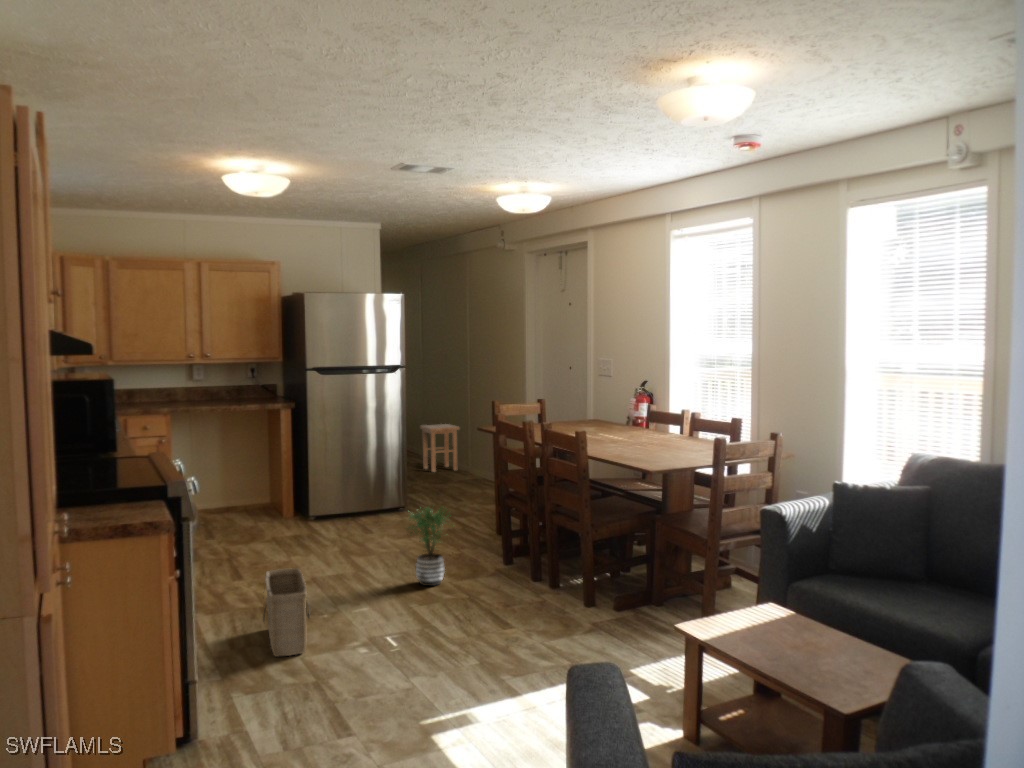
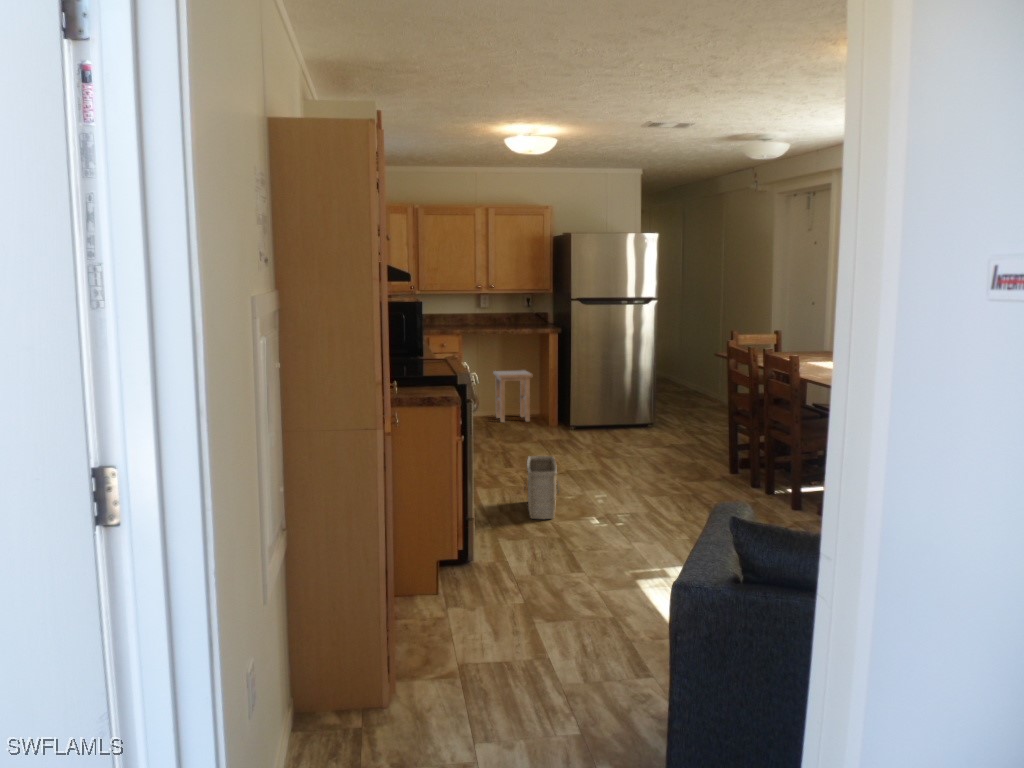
stool: present [420,424,459,472] -> present [493,370,532,422]
potted plant: present [409,508,451,586] -> none [642,416,687,485]

